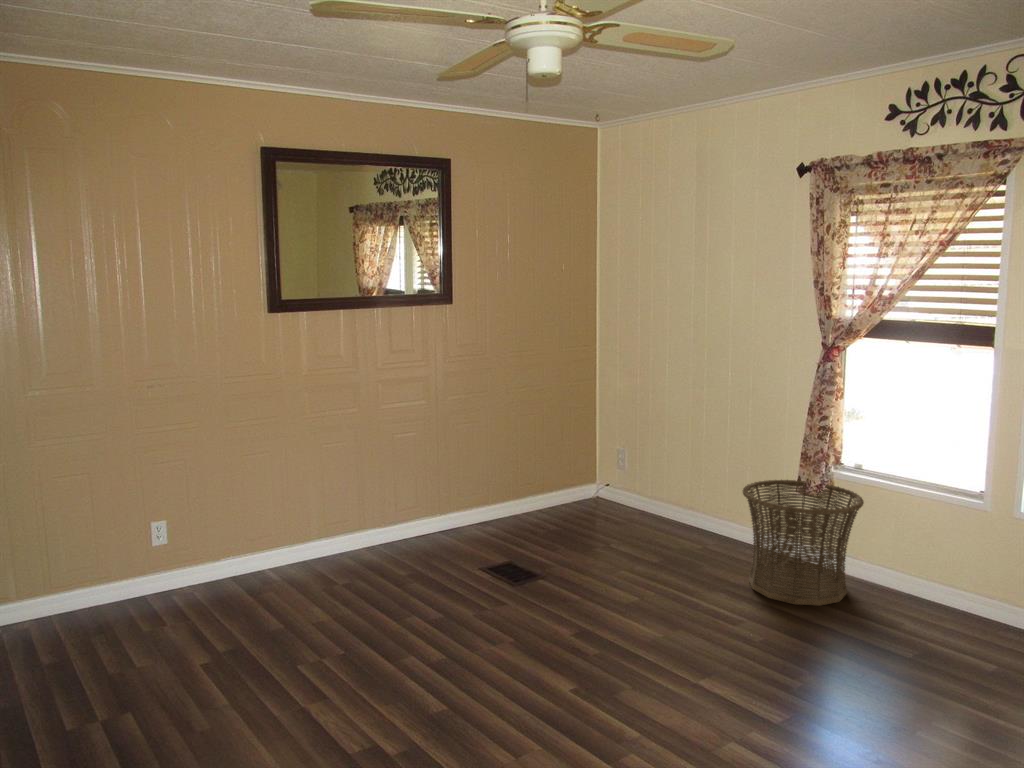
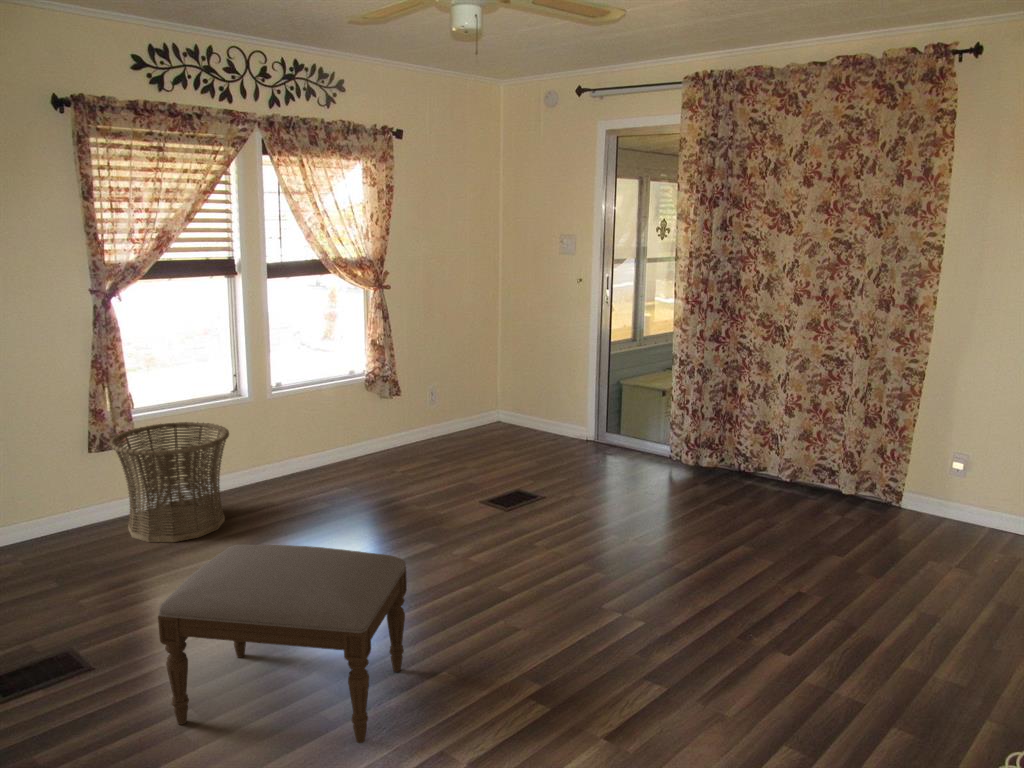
ottoman: none [365,525,535,699] -> present [158,545,407,743]

